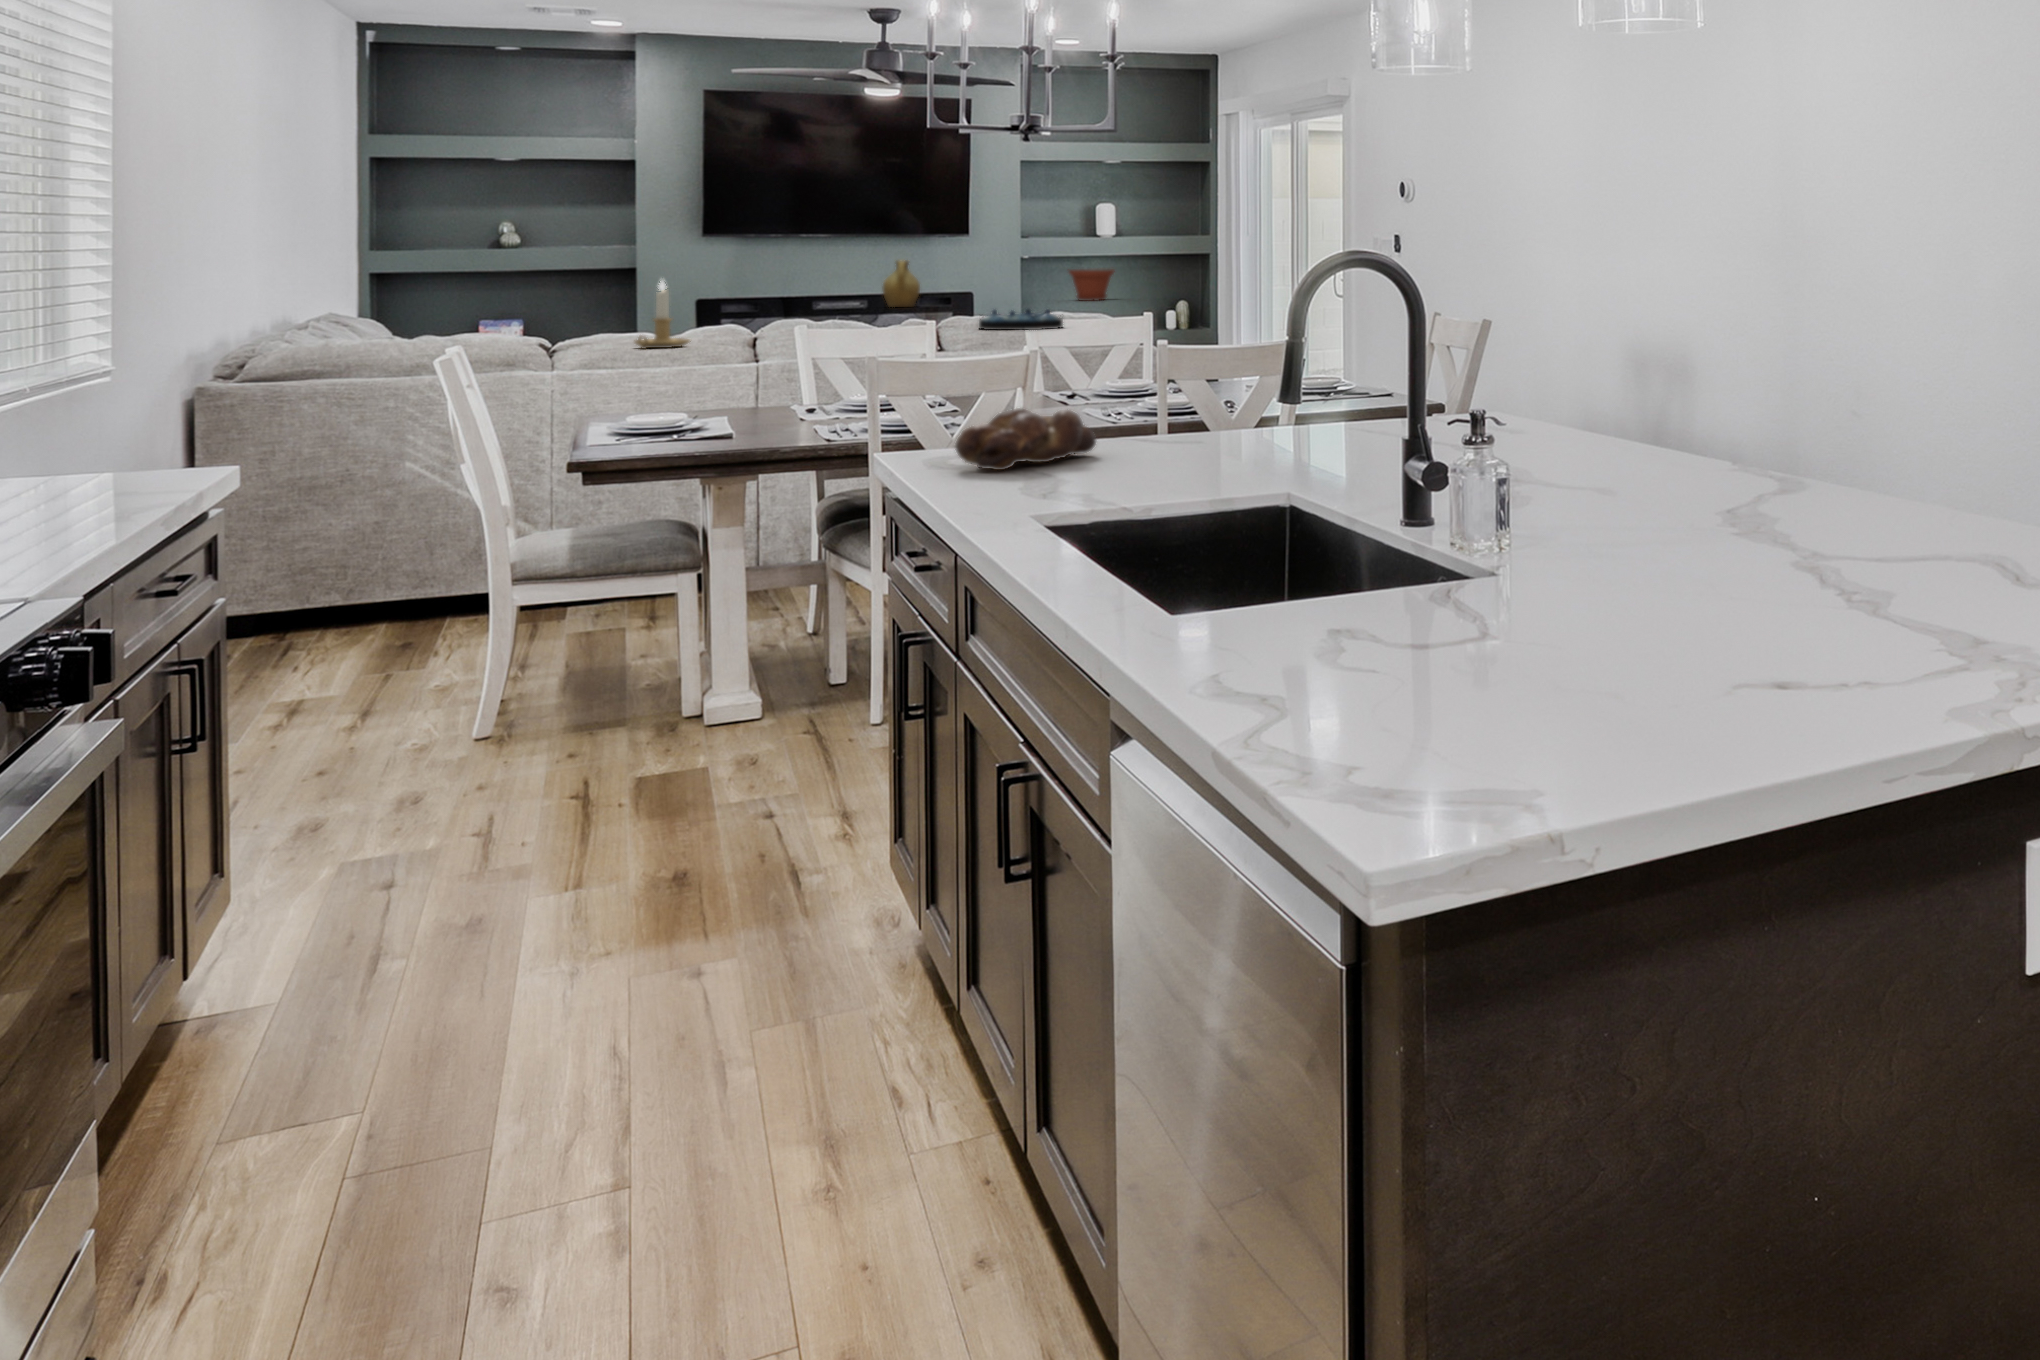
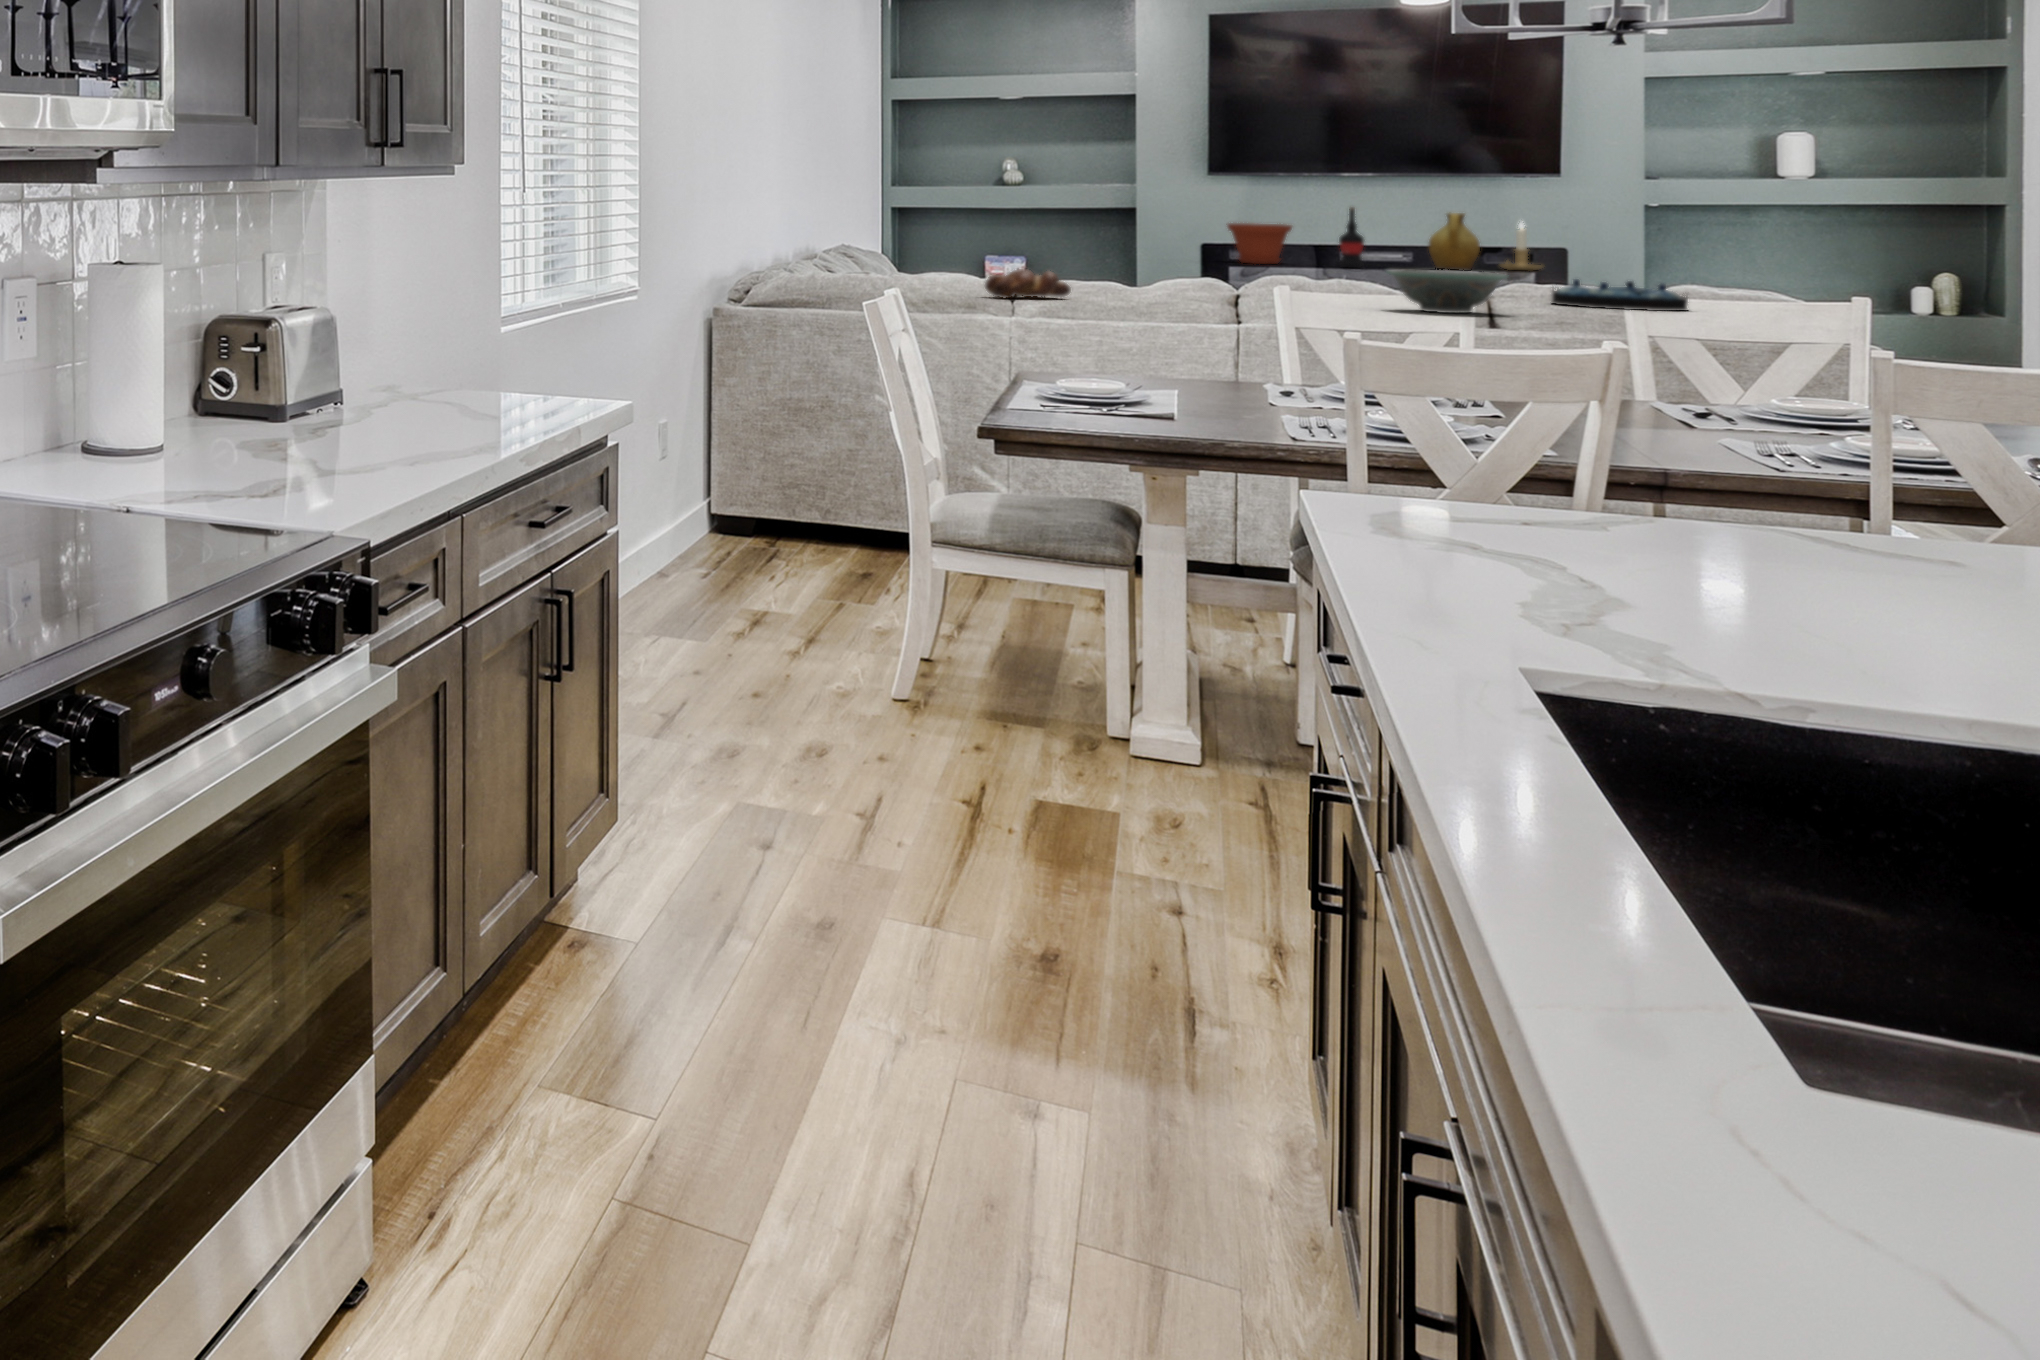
wine bottle: none [814,258,834,311] -> present [1339,207,1364,268]
plant pot: present [1069,269,1115,301] -> present [1228,223,1292,264]
candlestick: present [635,281,691,349] -> present [1501,222,1542,271]
decorative bowl: none [869,308,954,341] -> present [1388,270,1507,313]
bread loaf: present [955,408,1096,470] -> present [985,269,1071,298]

